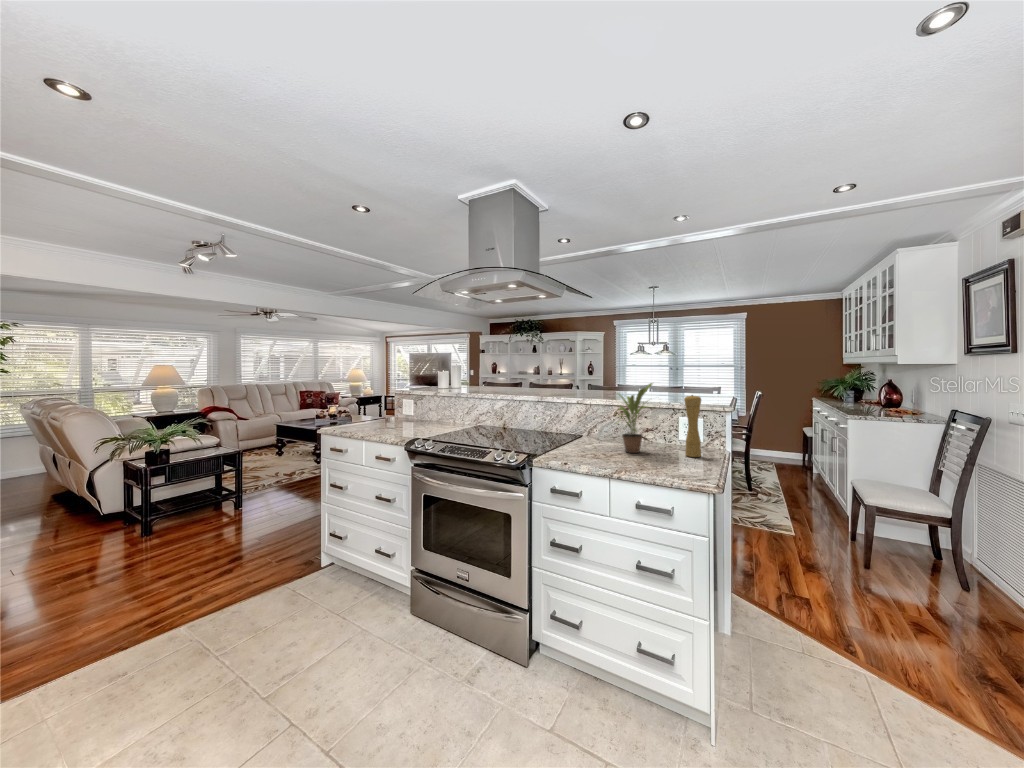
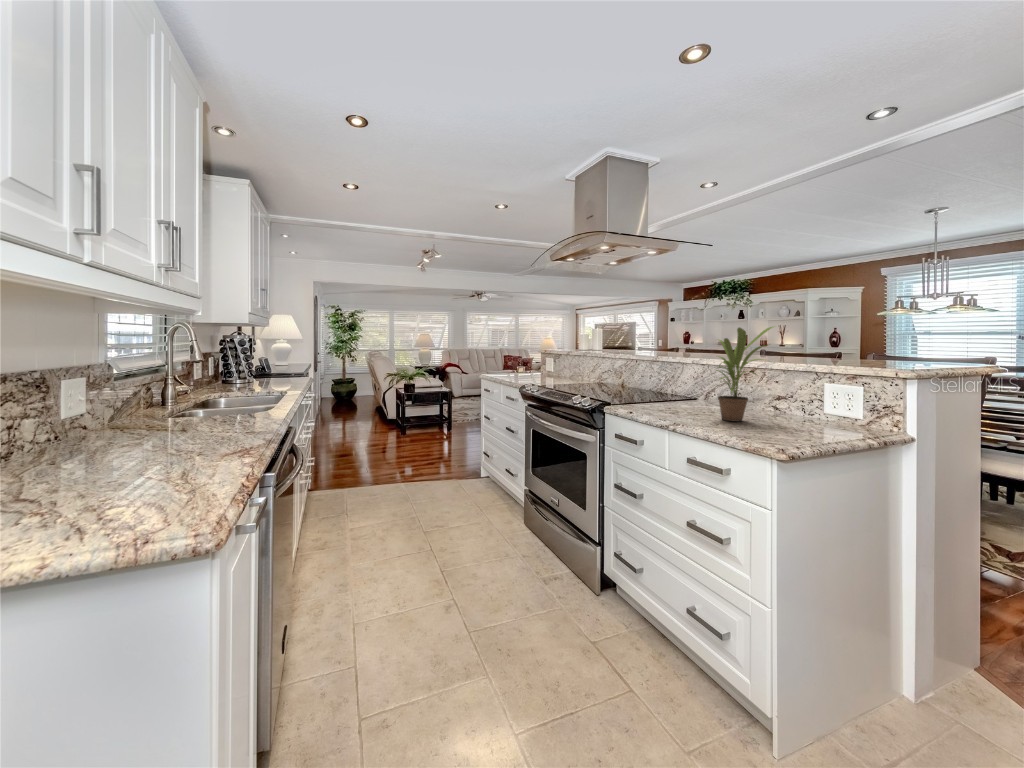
pepper mill: present [684,395,701,457] -> none [809,341,841,435]

